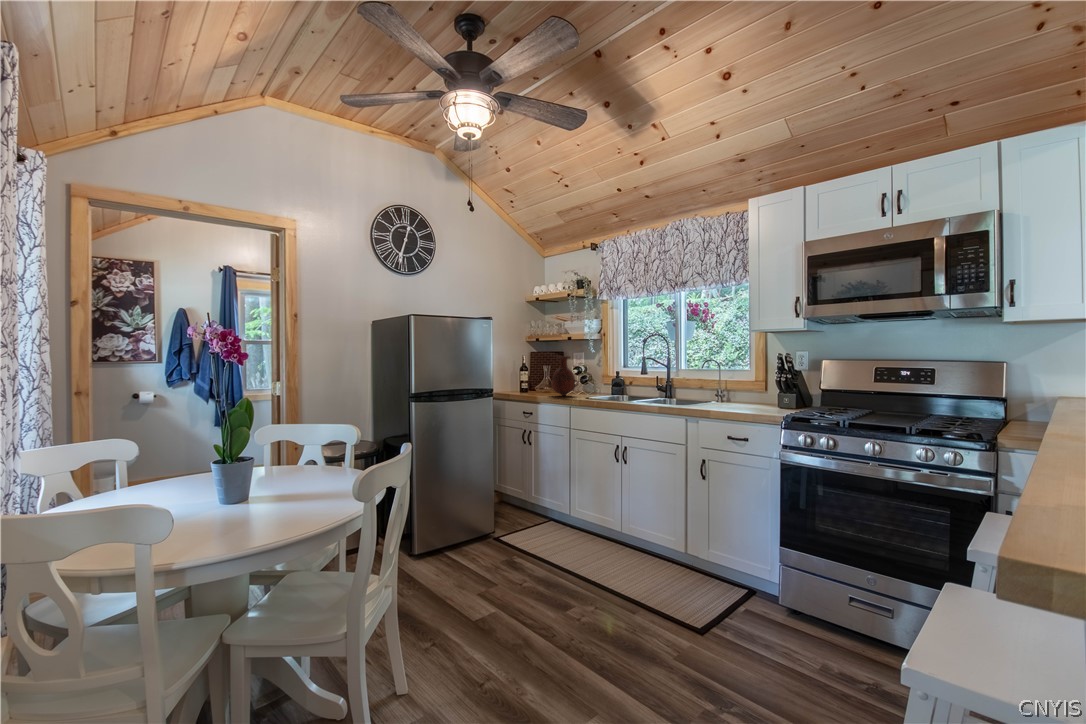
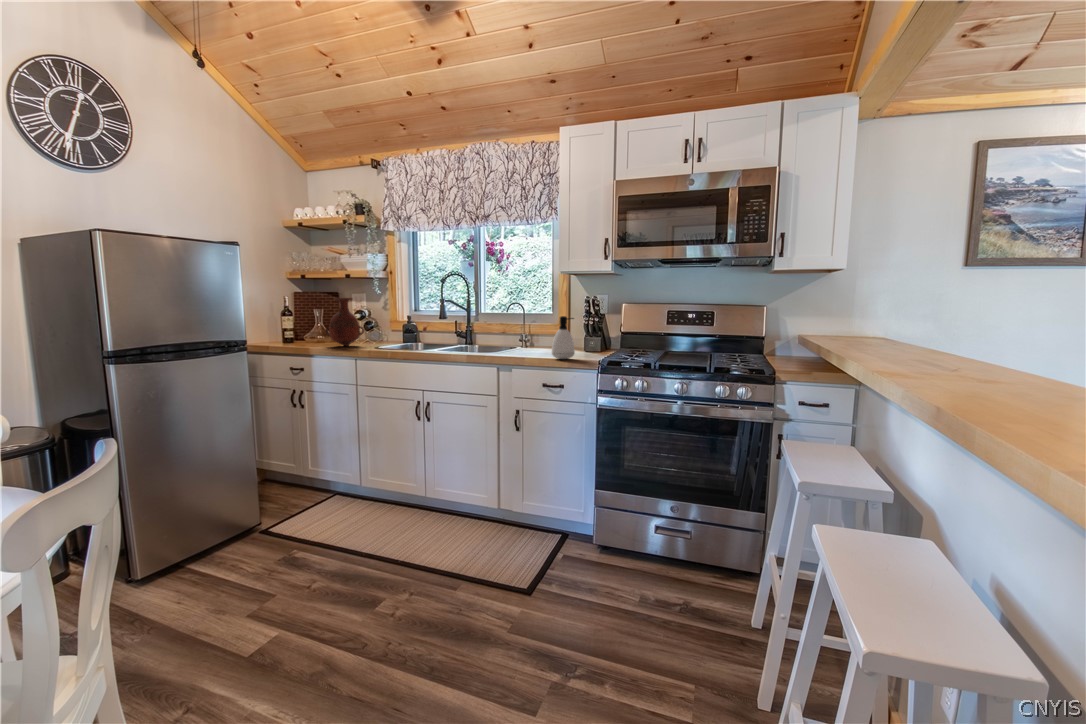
soap dispenser: none [737,372,761,413] -> present [552,316,575,359]

